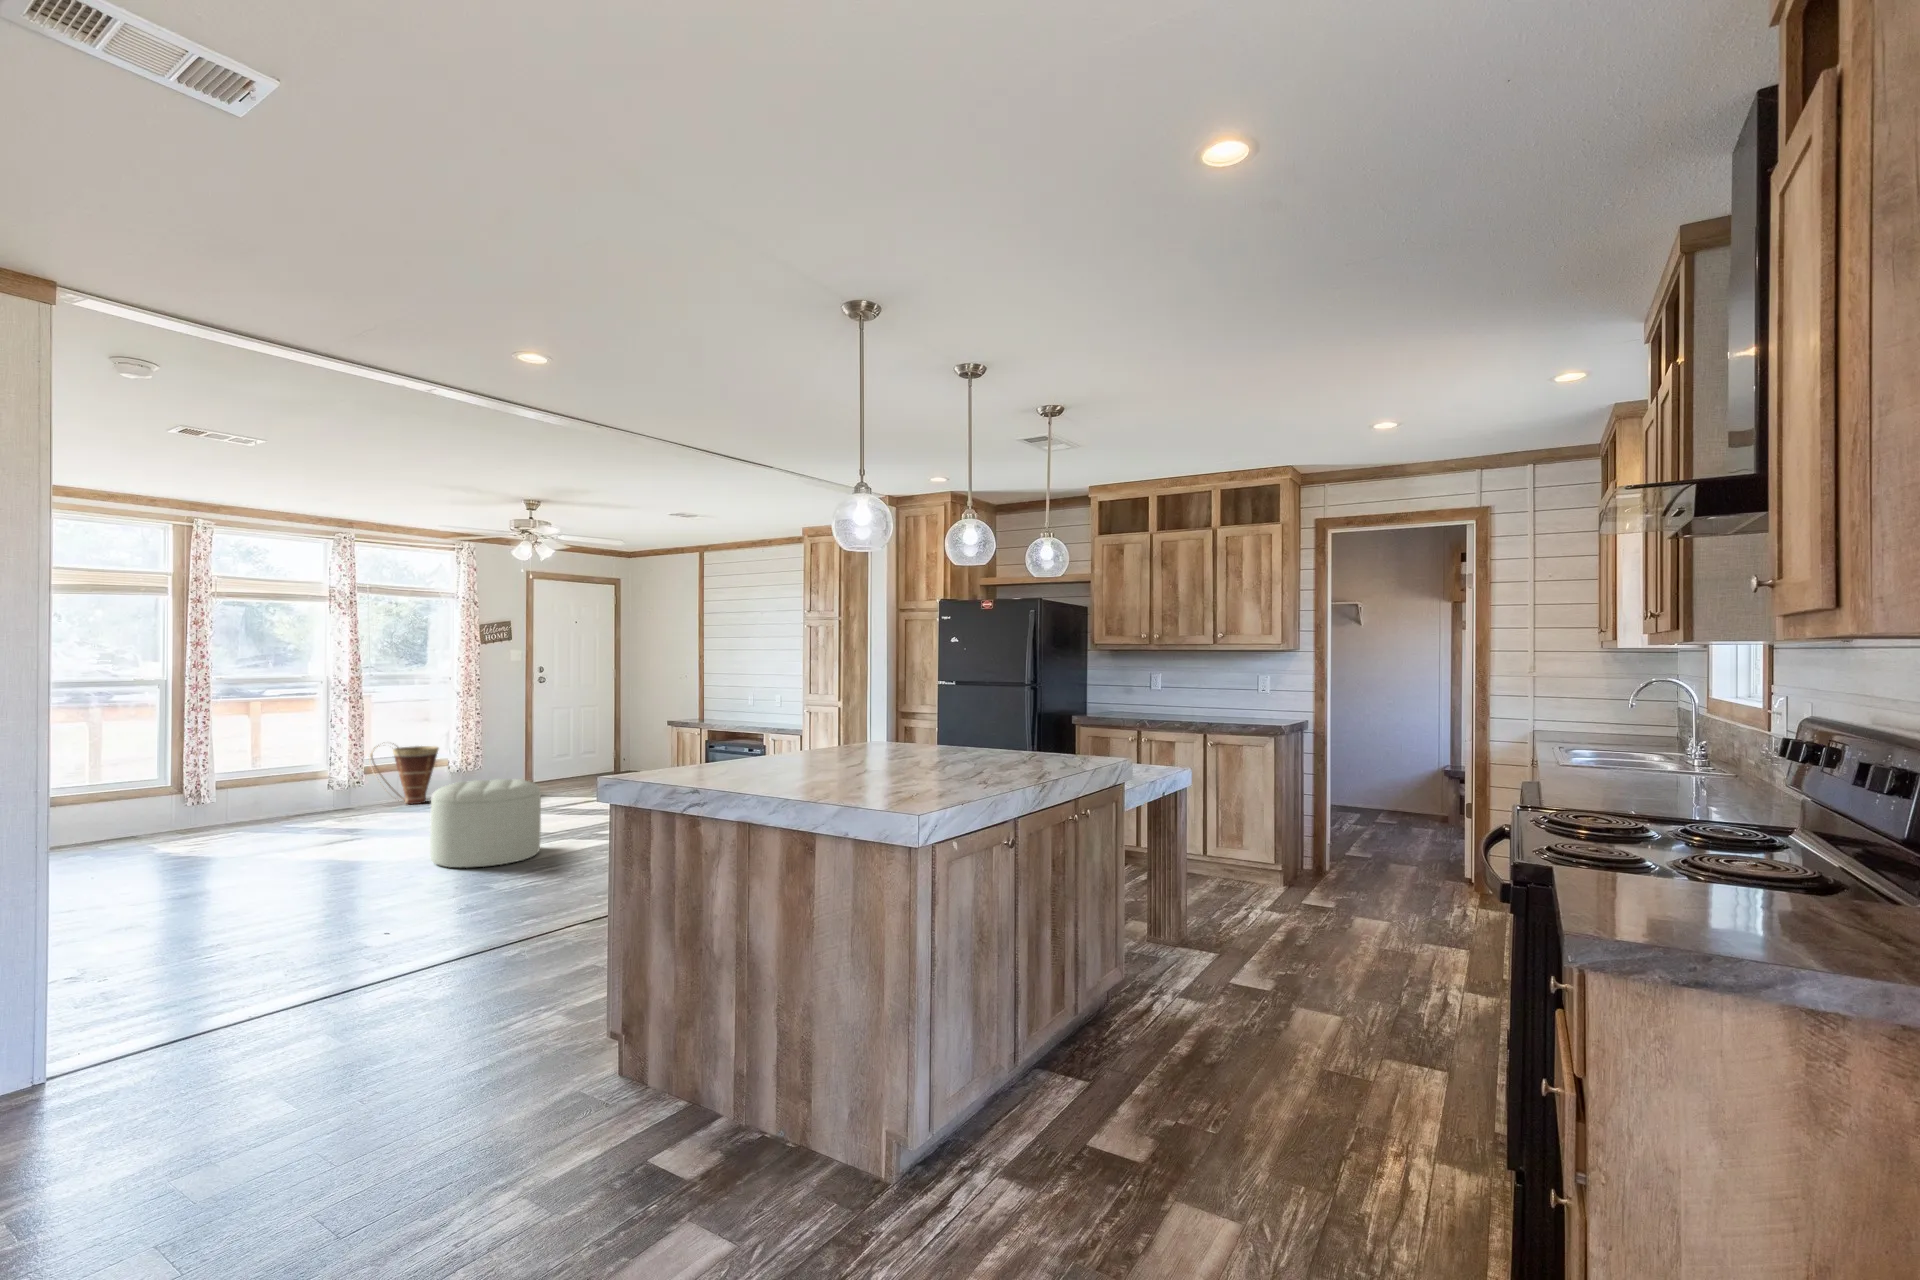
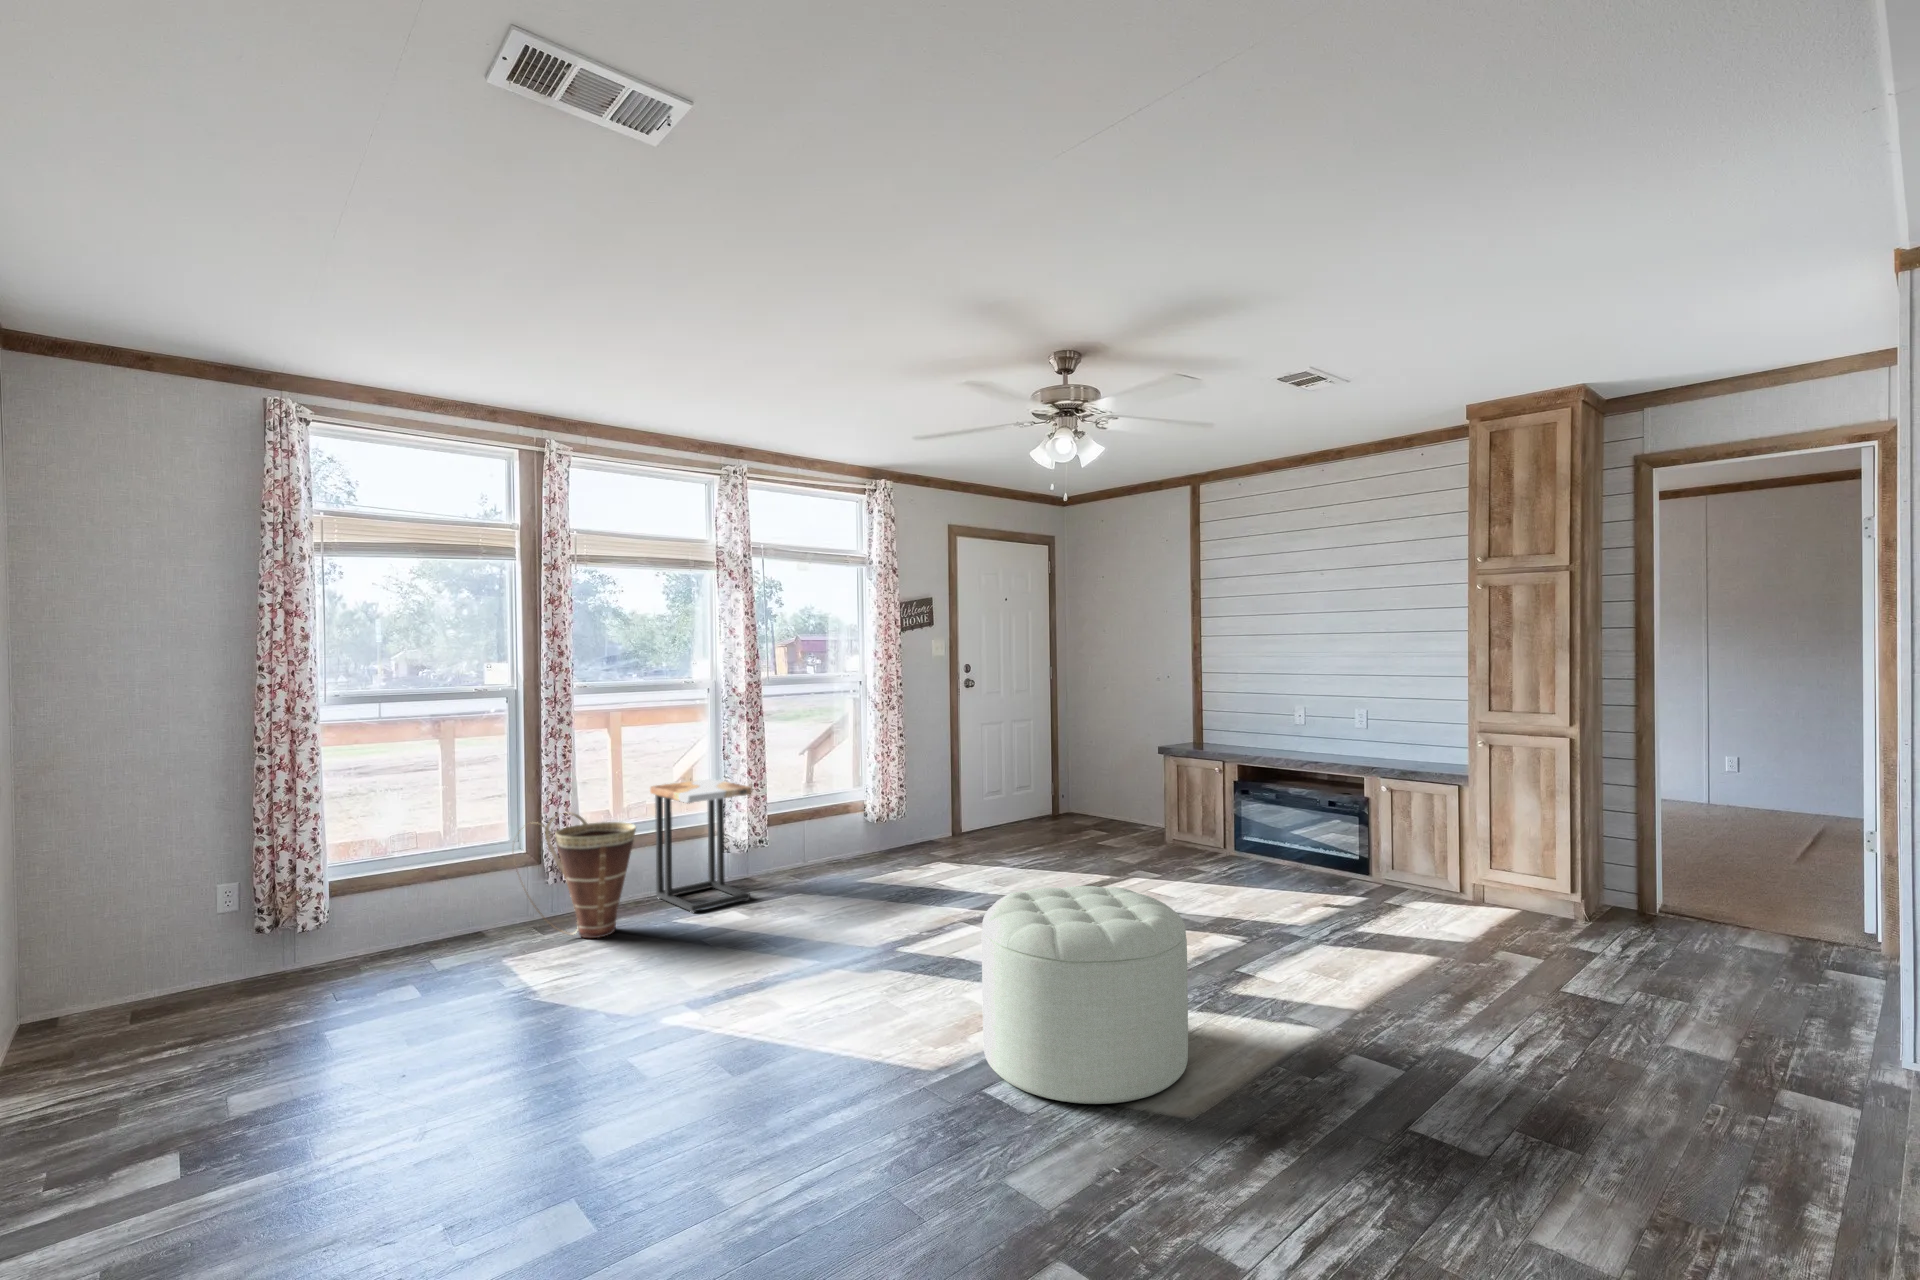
side table: none [271,741,346,823] -> present [650,779,752,913]
basket: present [369,746,439,804] -> present [518,812,636,938]

